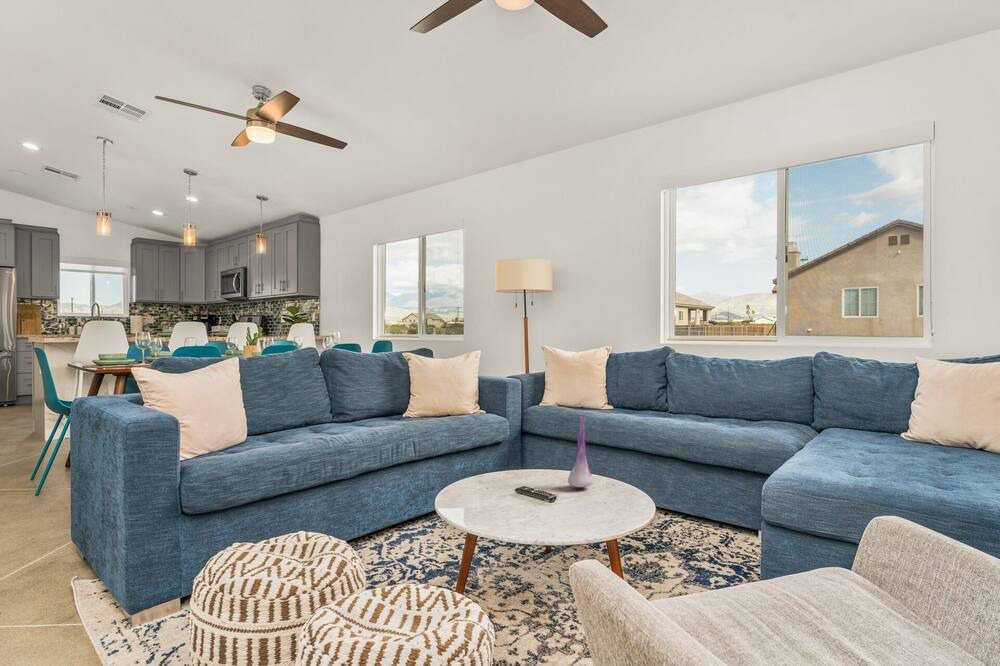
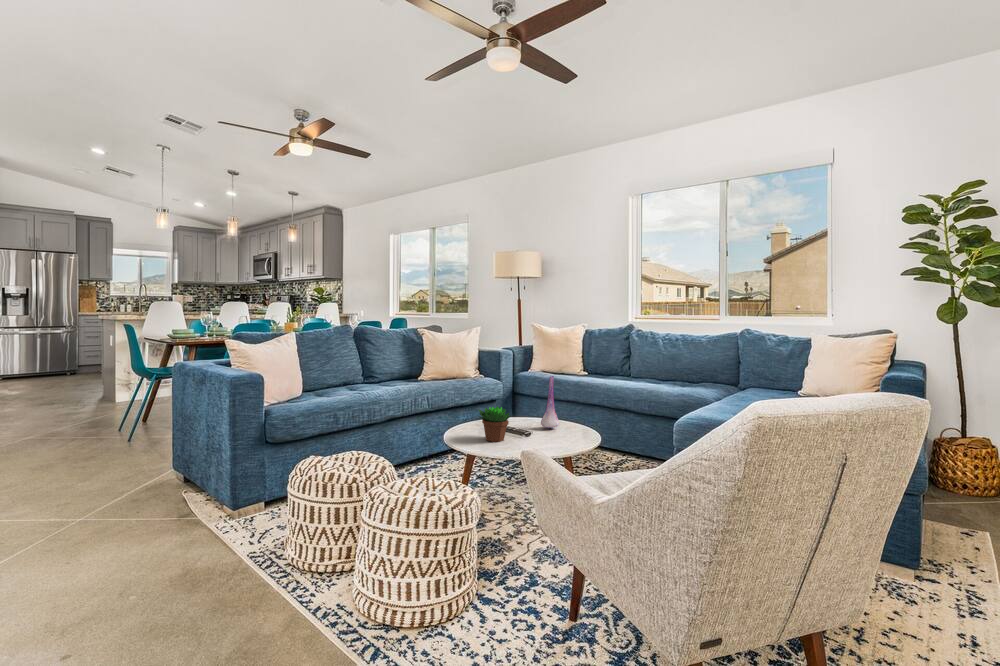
succulent plant: none [482,459,530,512] -> present [479,406,510,442]

